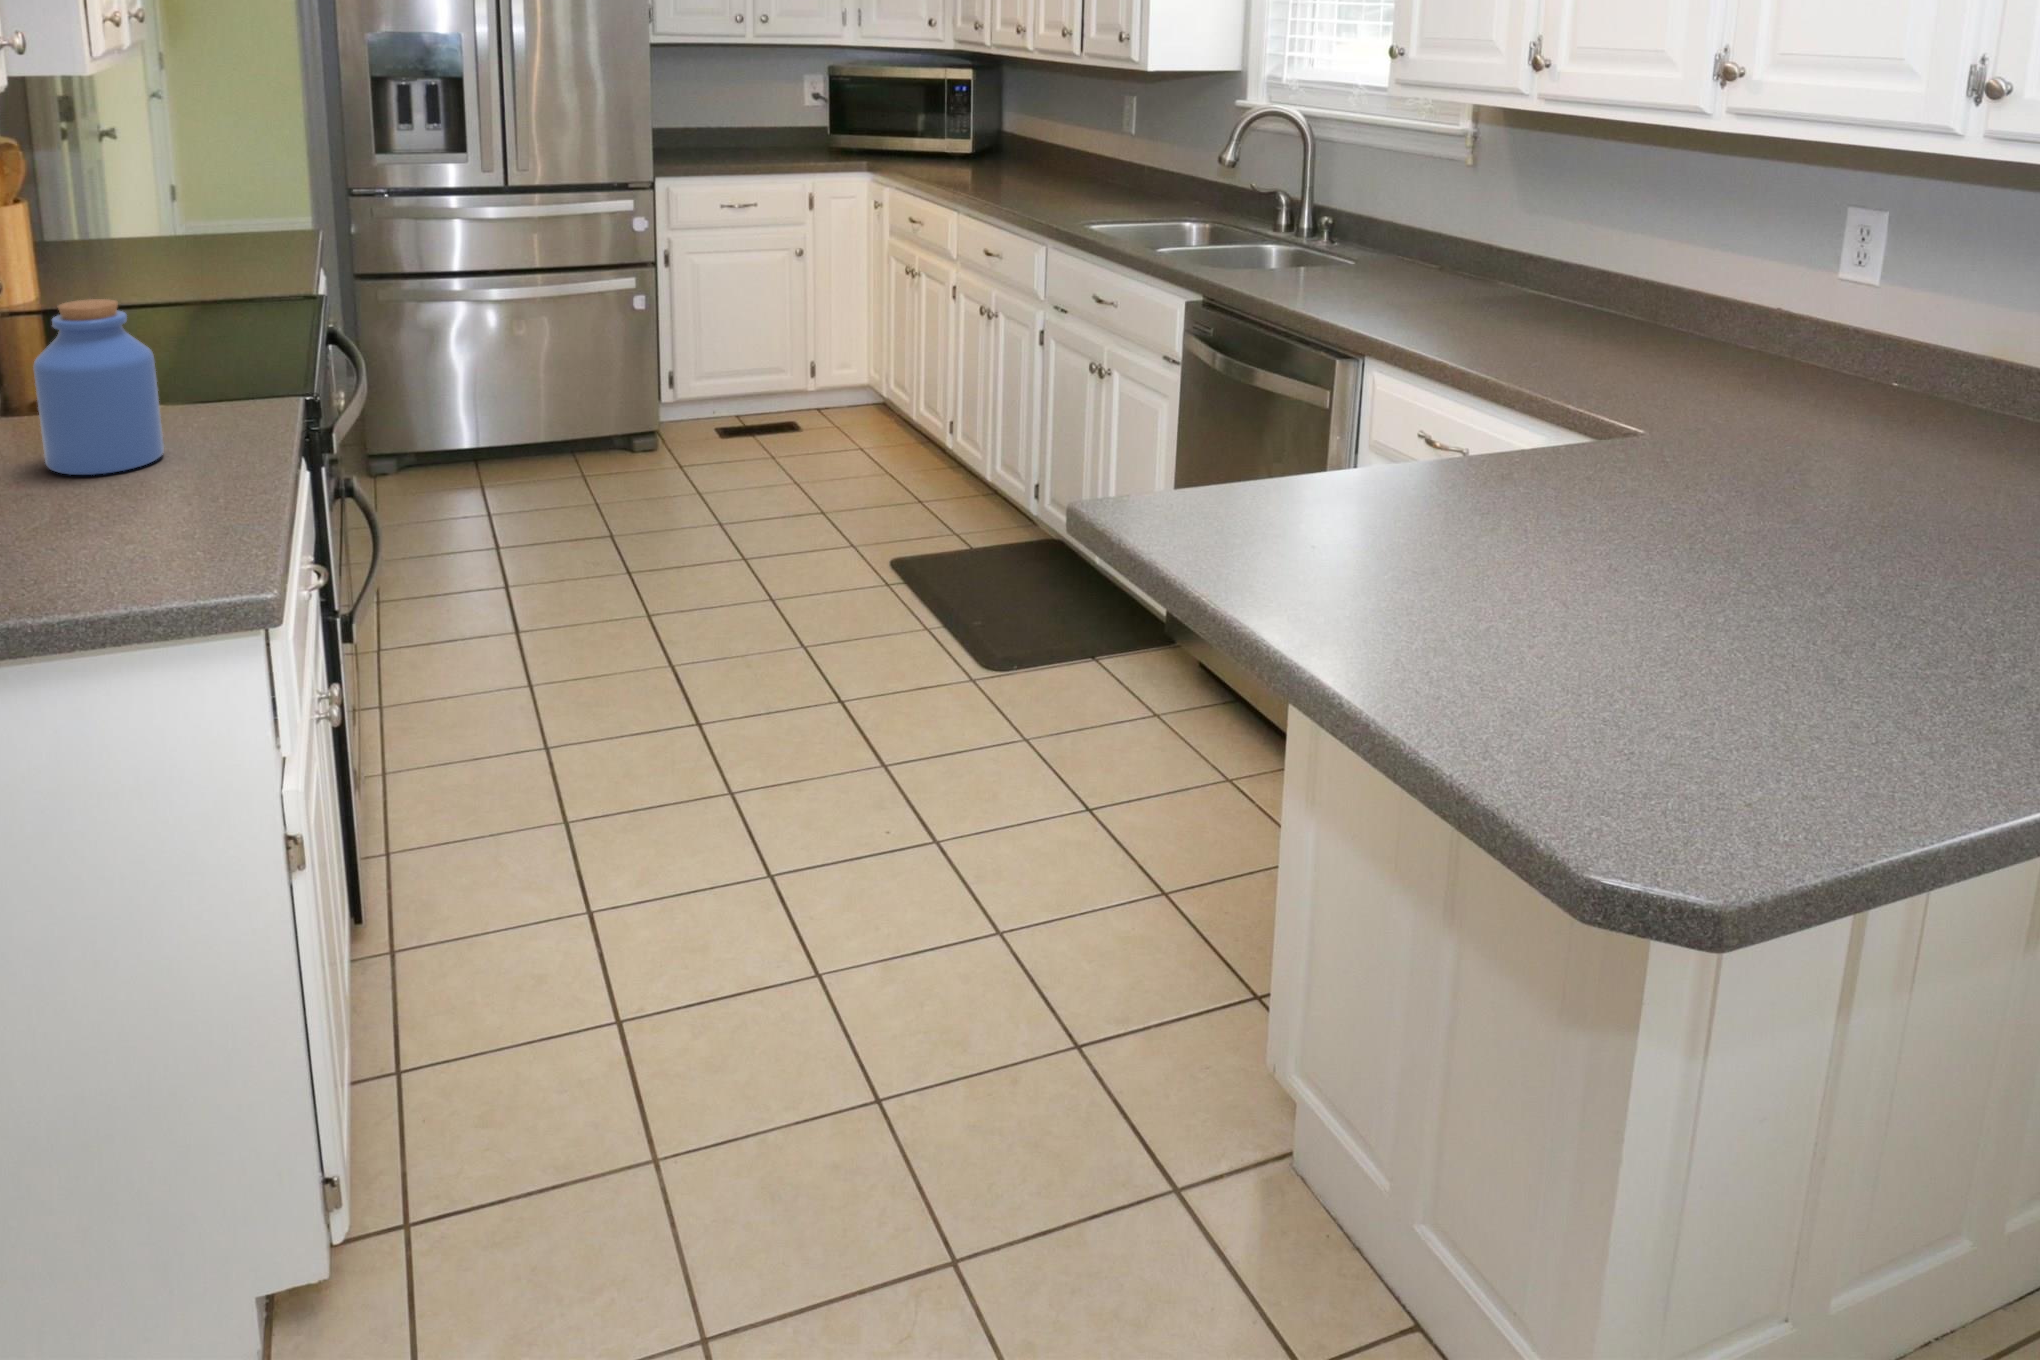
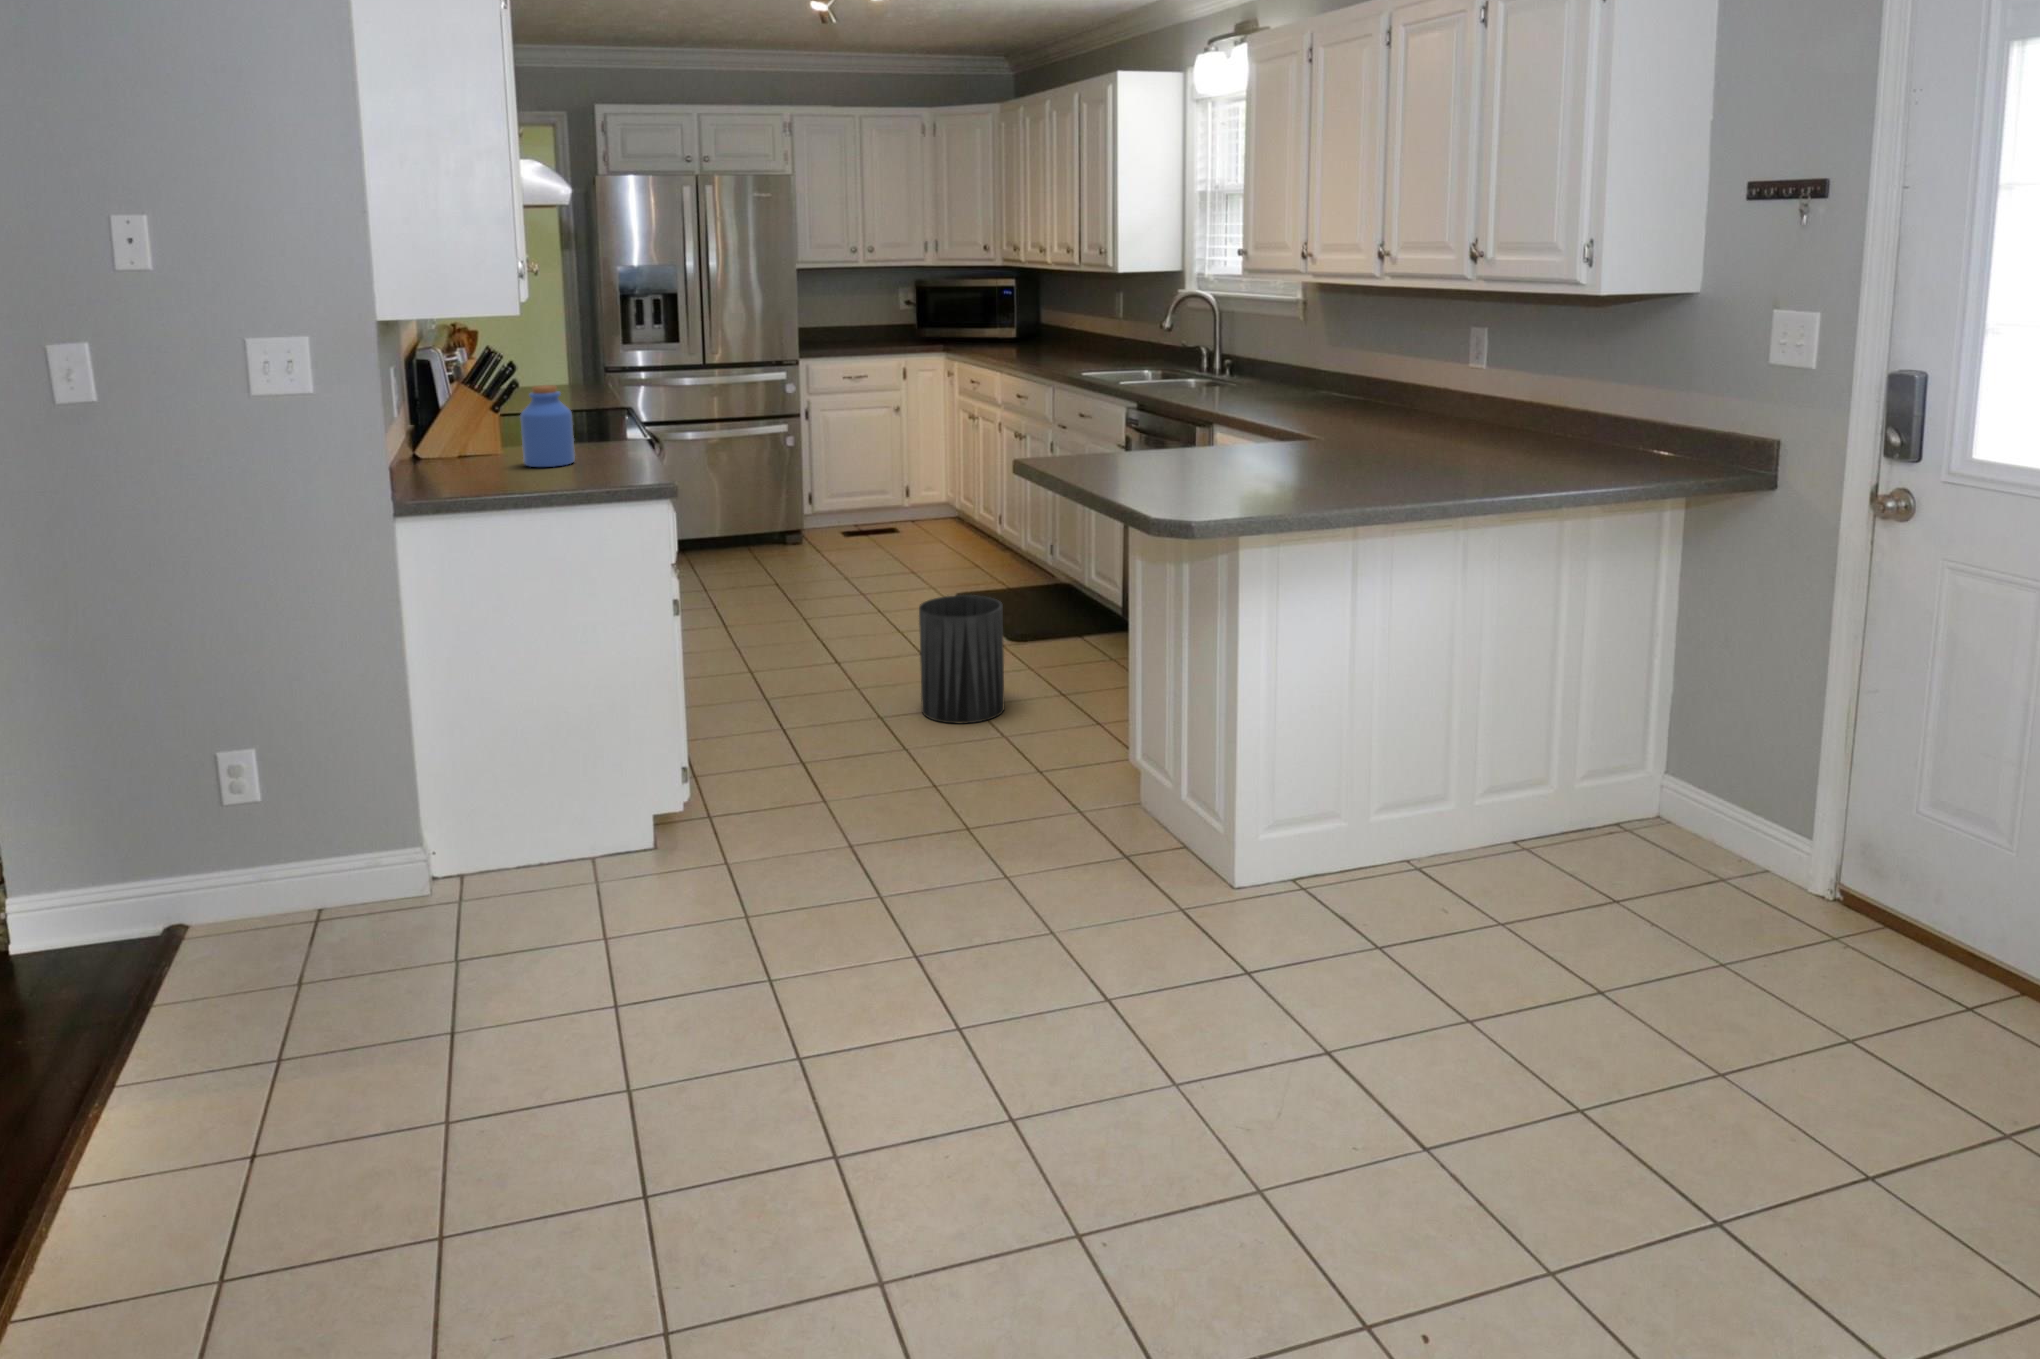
trash can: none [856,633,1003,873] -> present [919,595,1004,724]

